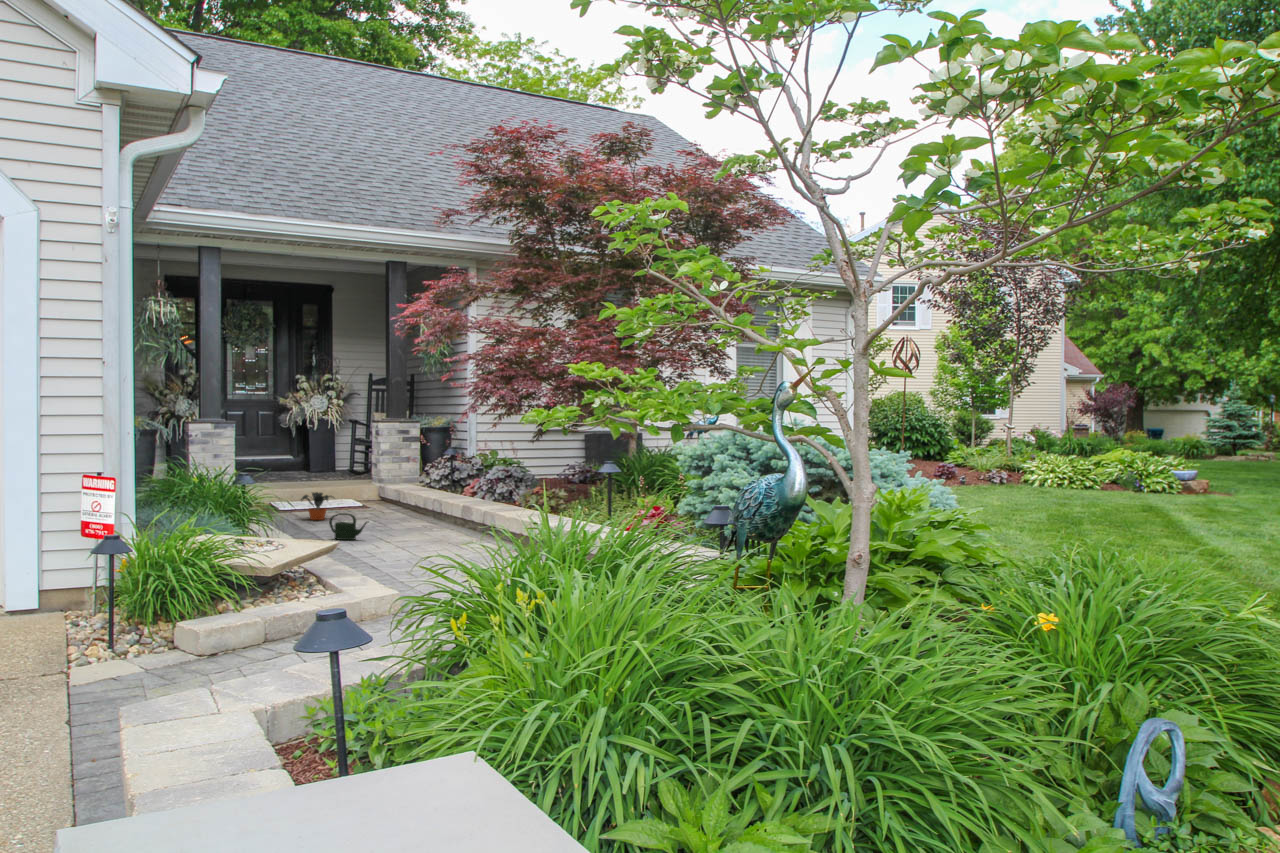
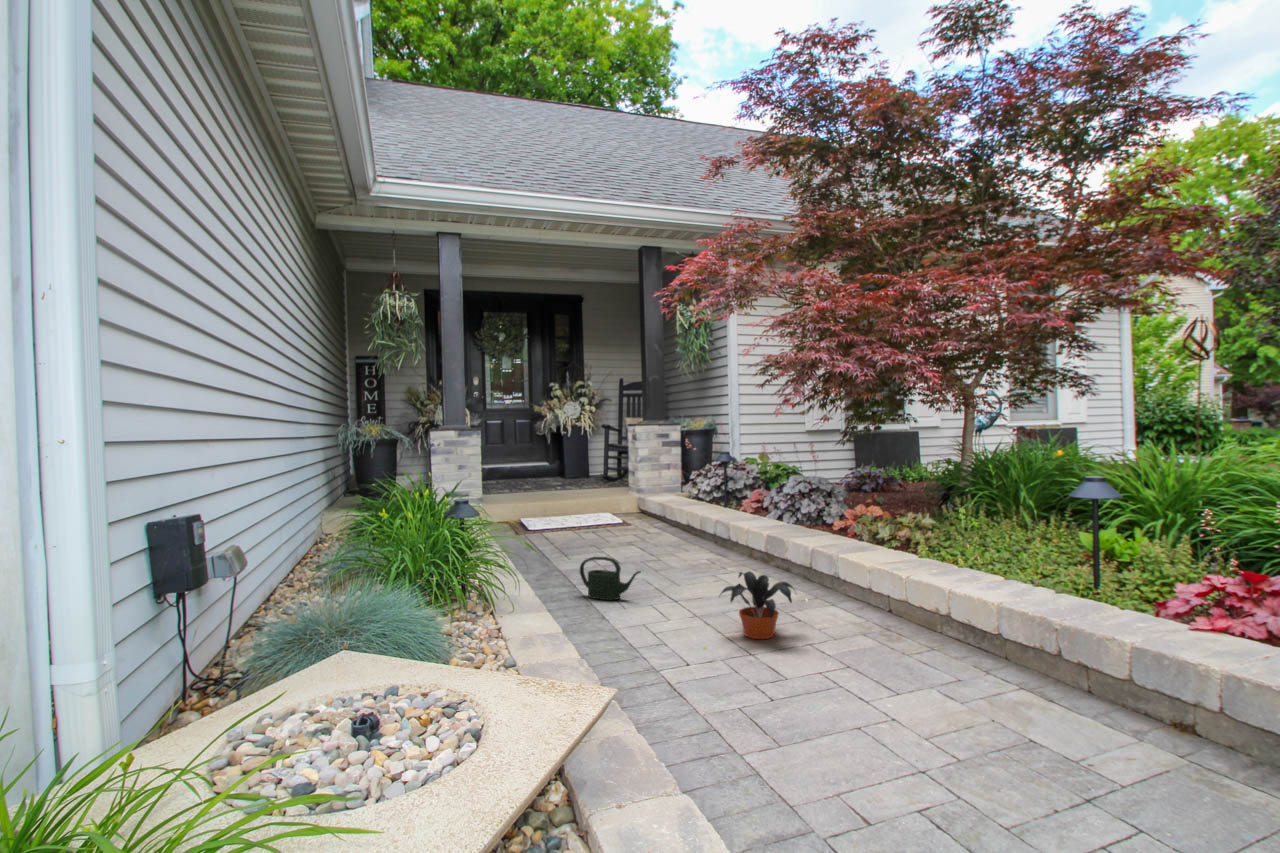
potted plant: present [301,492,334,520] -> present [722,571,794,639]

